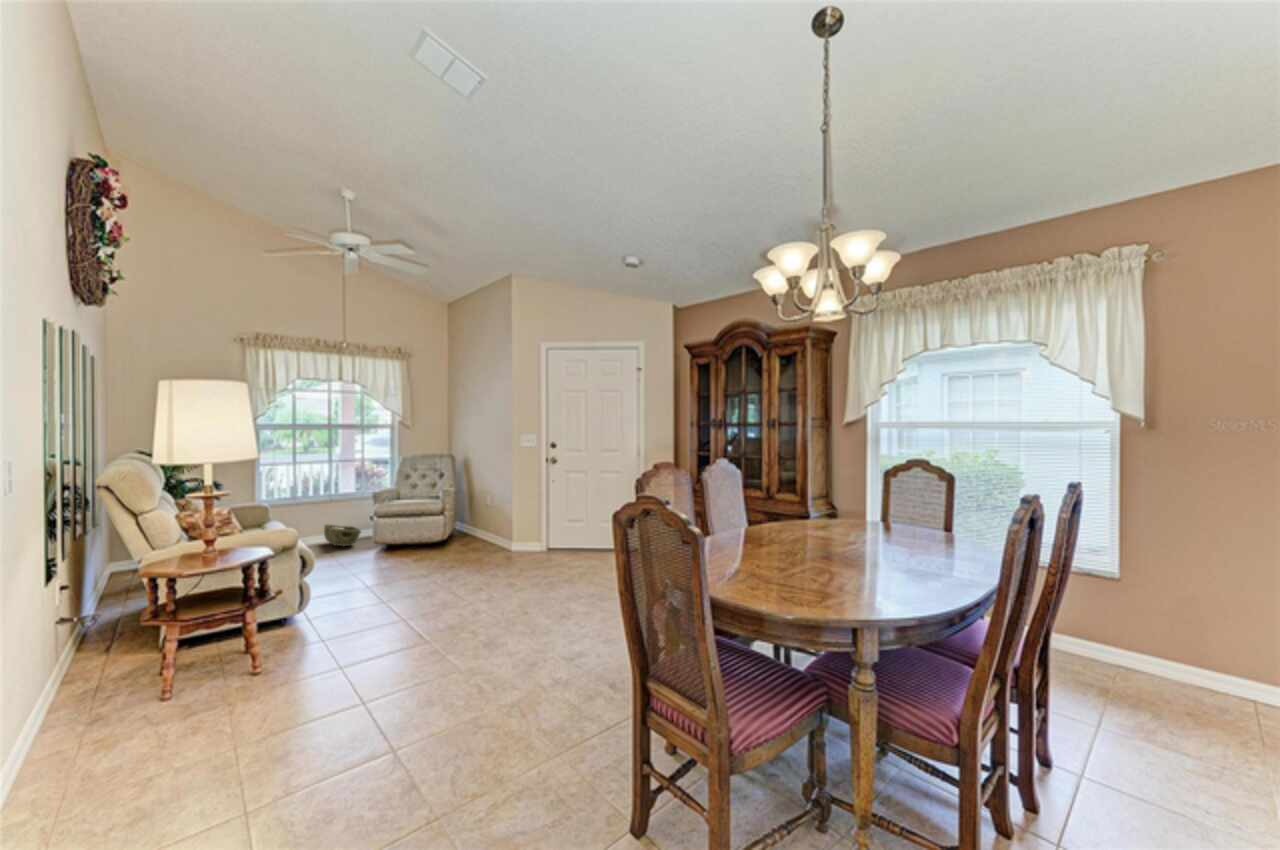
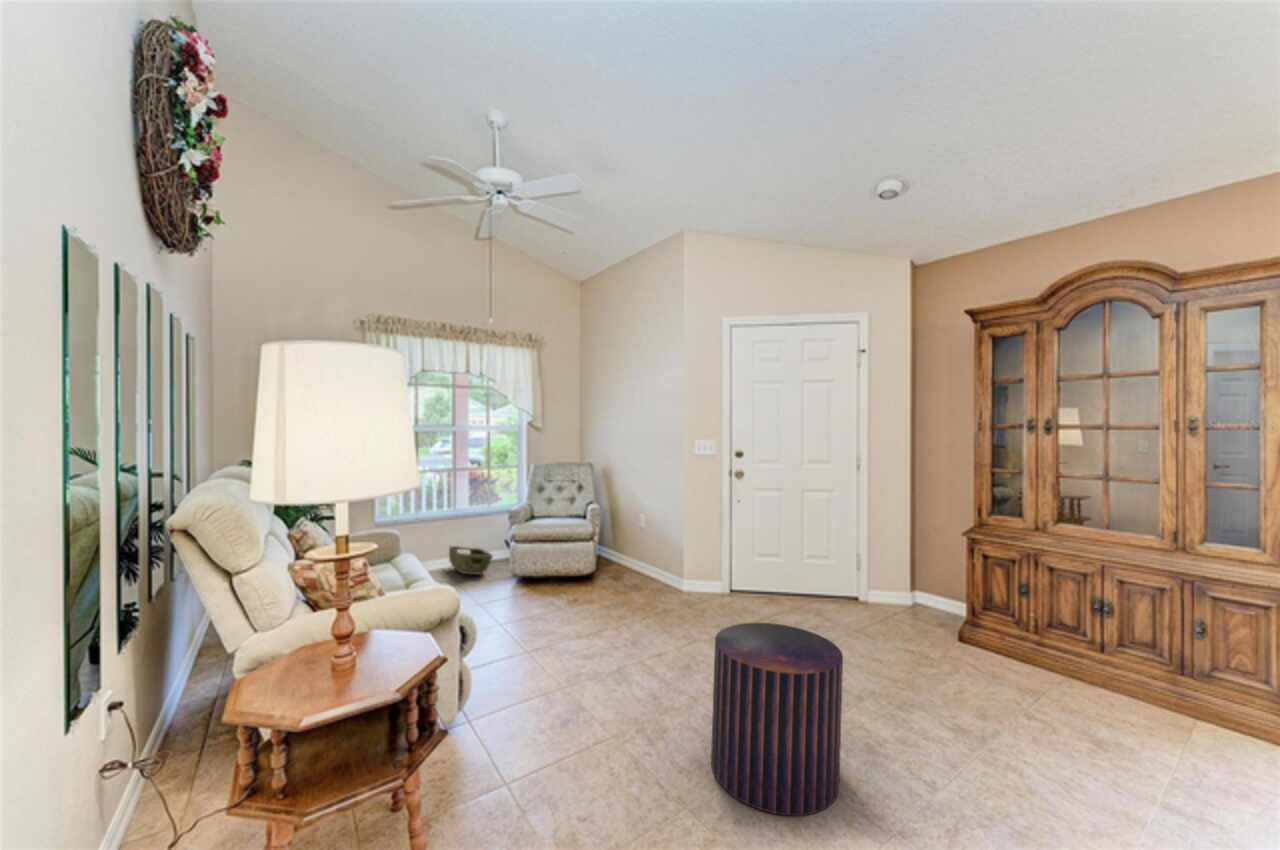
pouf: none [455,548,535,645] -> present [711,623,843,815]

